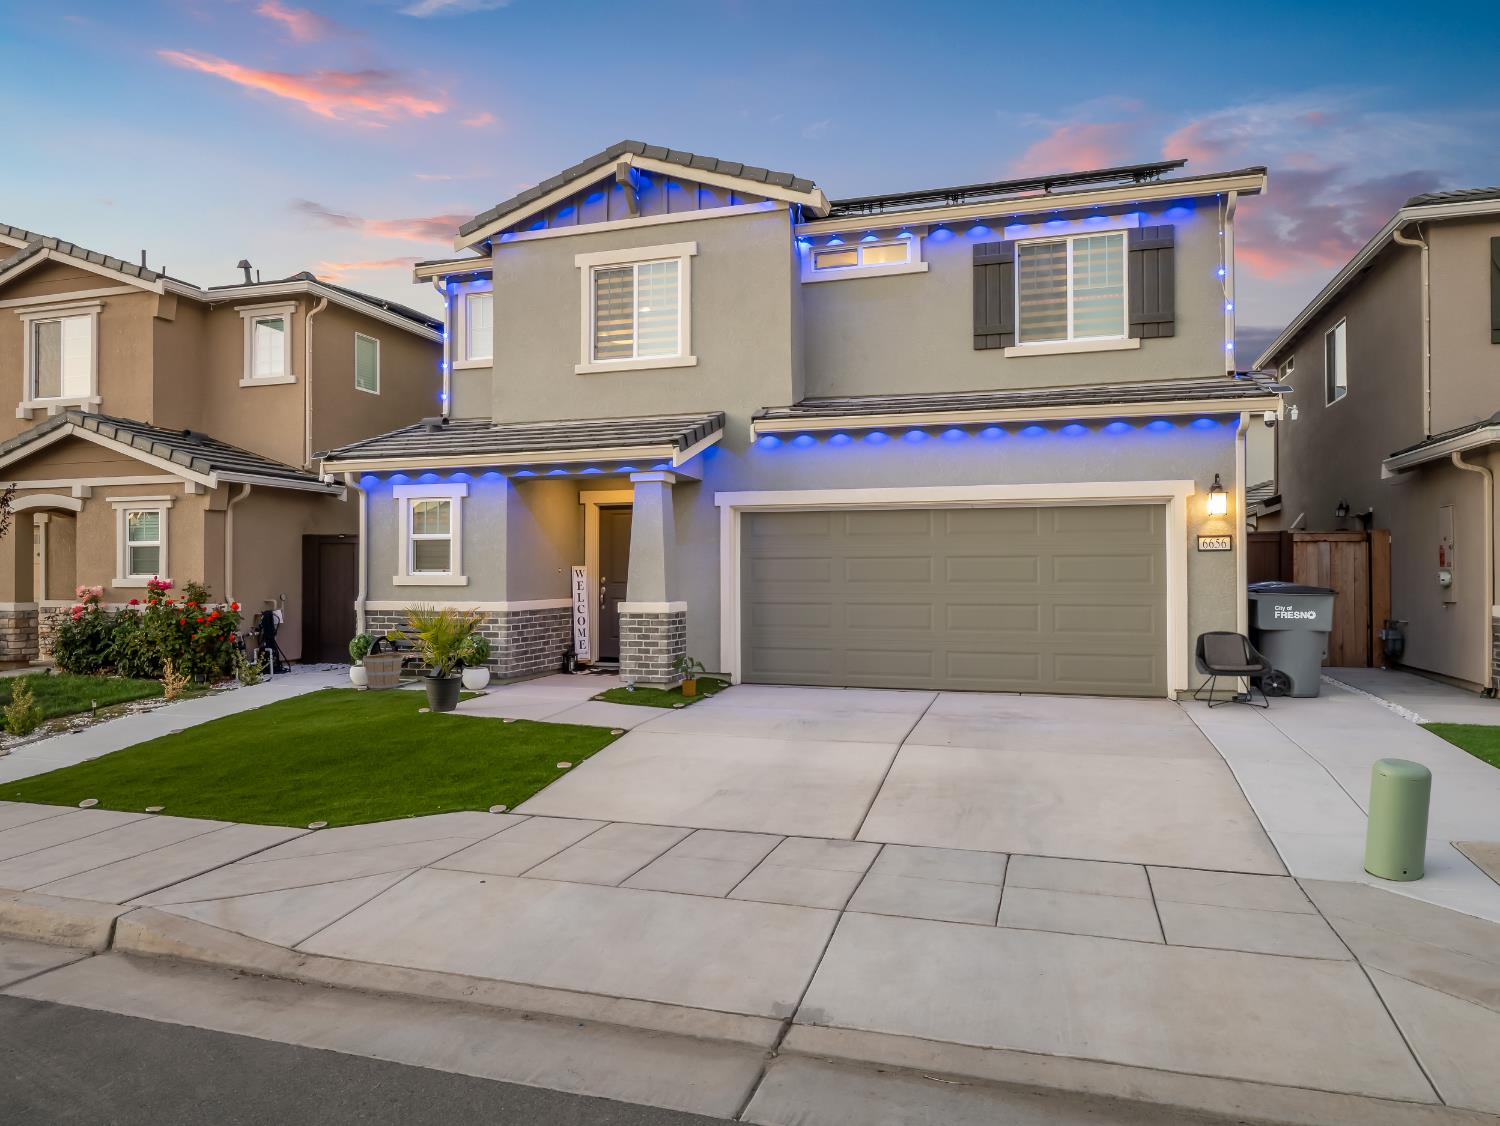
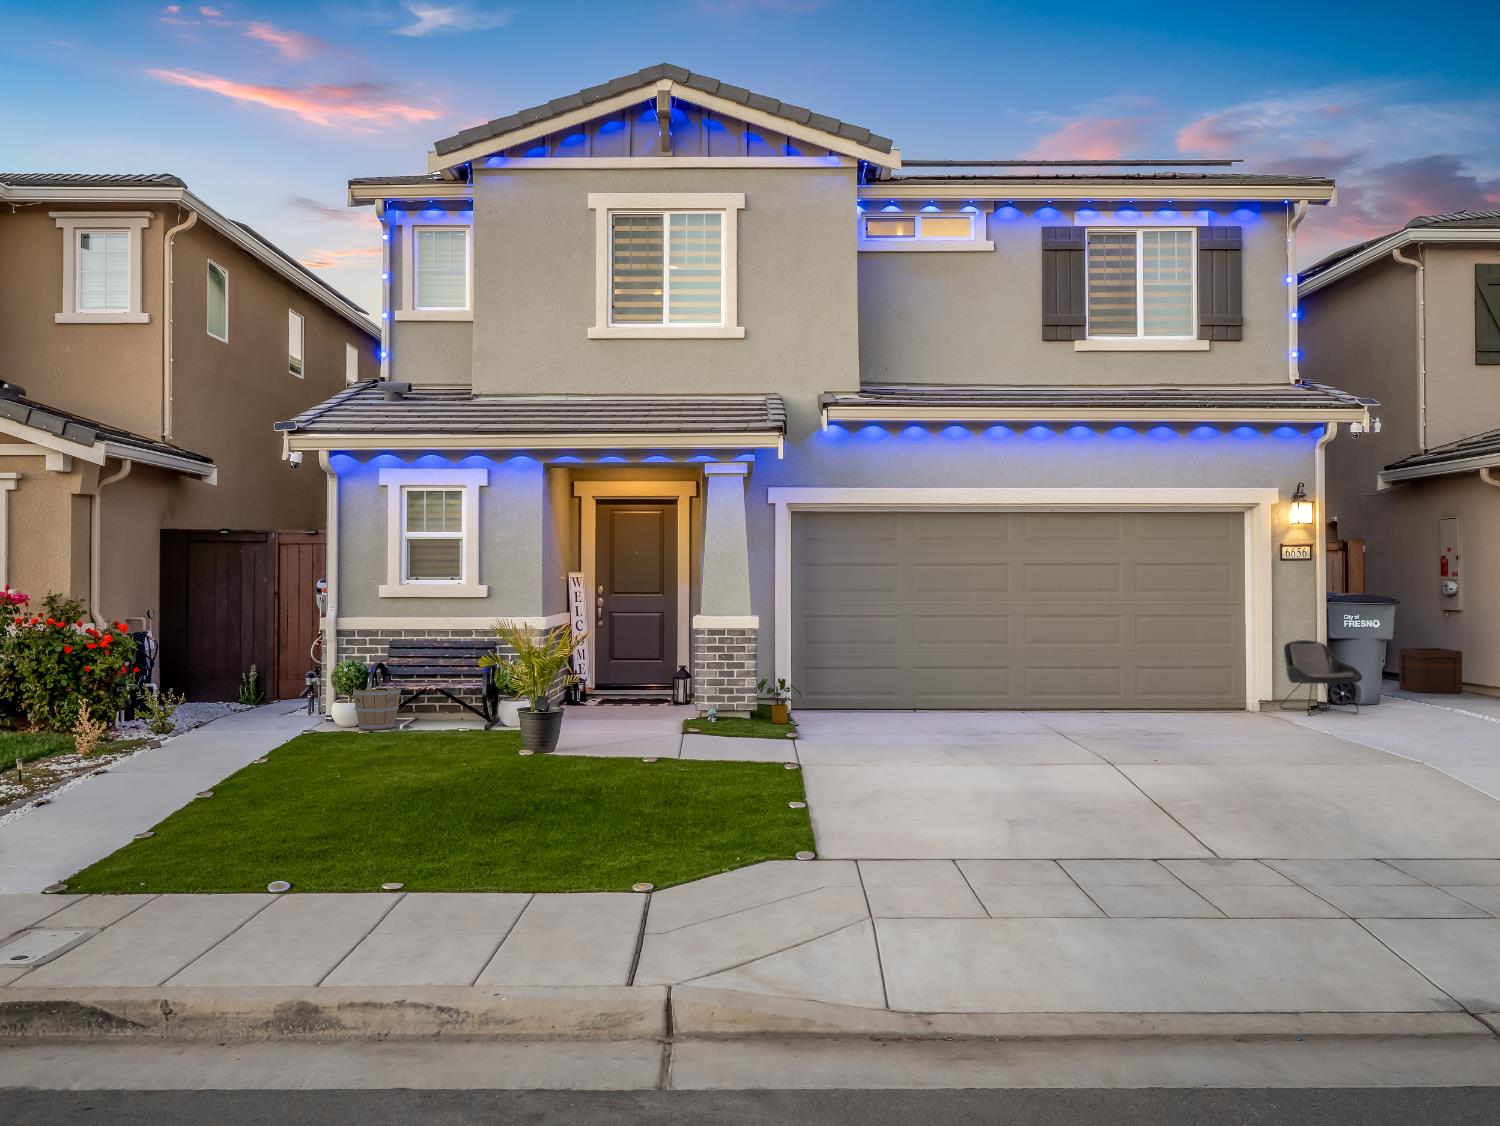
wooden crate: none [1394,641,1459,689] -> present [1399,648,1462,693]

